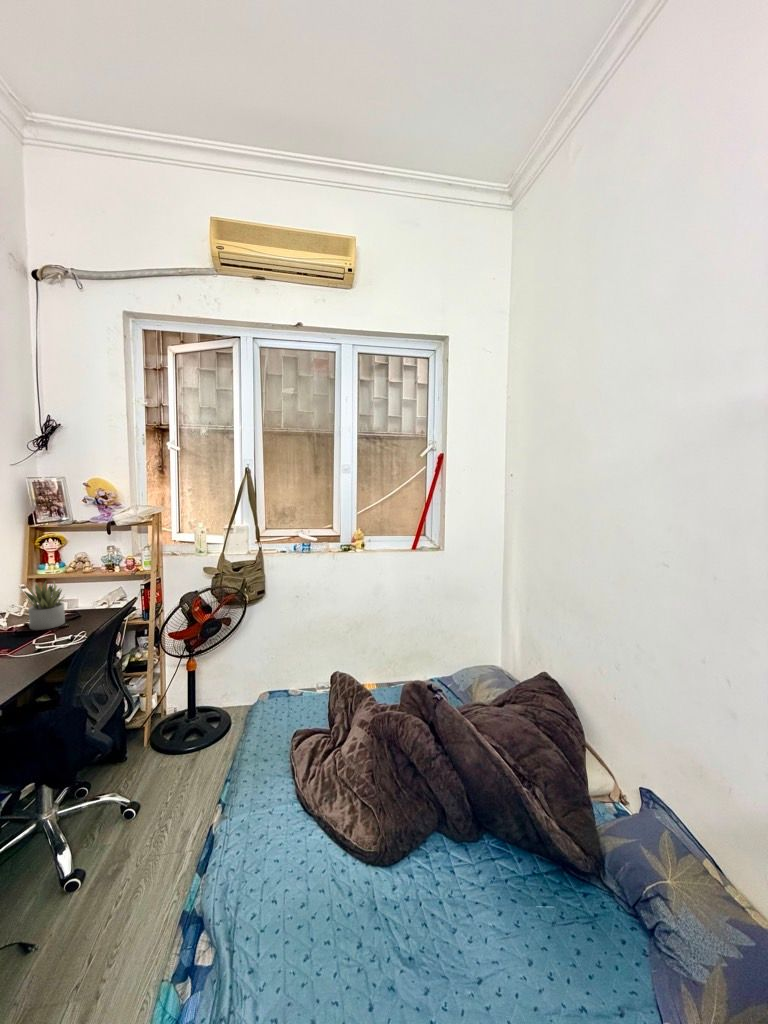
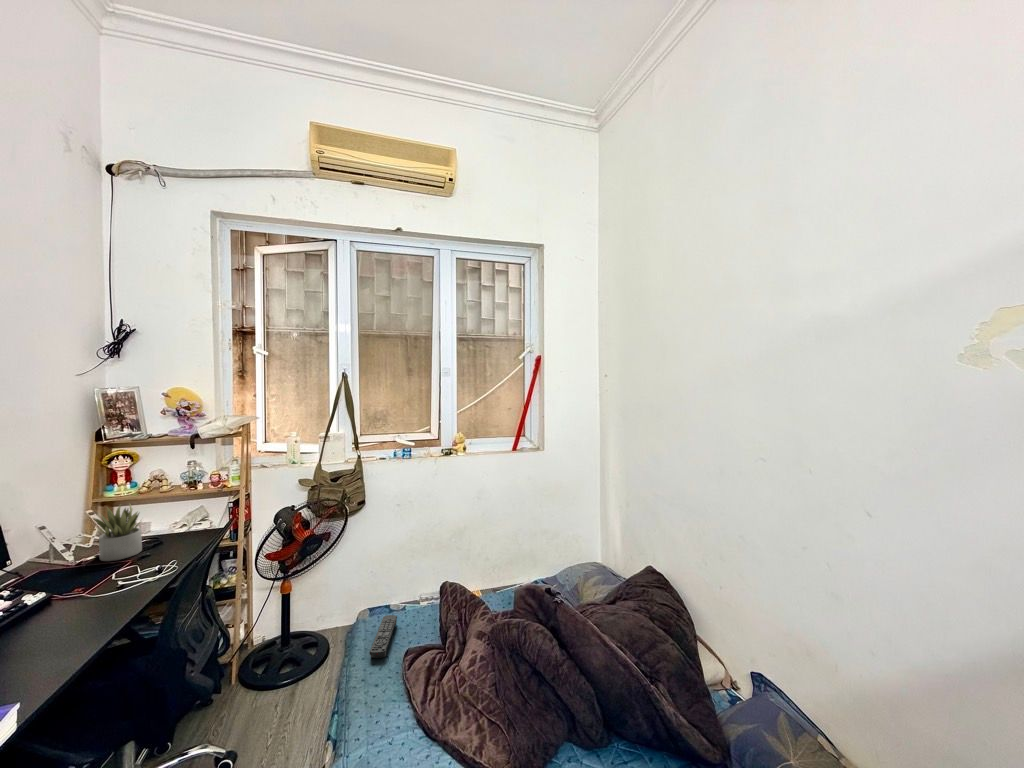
remote control: none [262,699,291,737] -> present [370,615,397,658]

